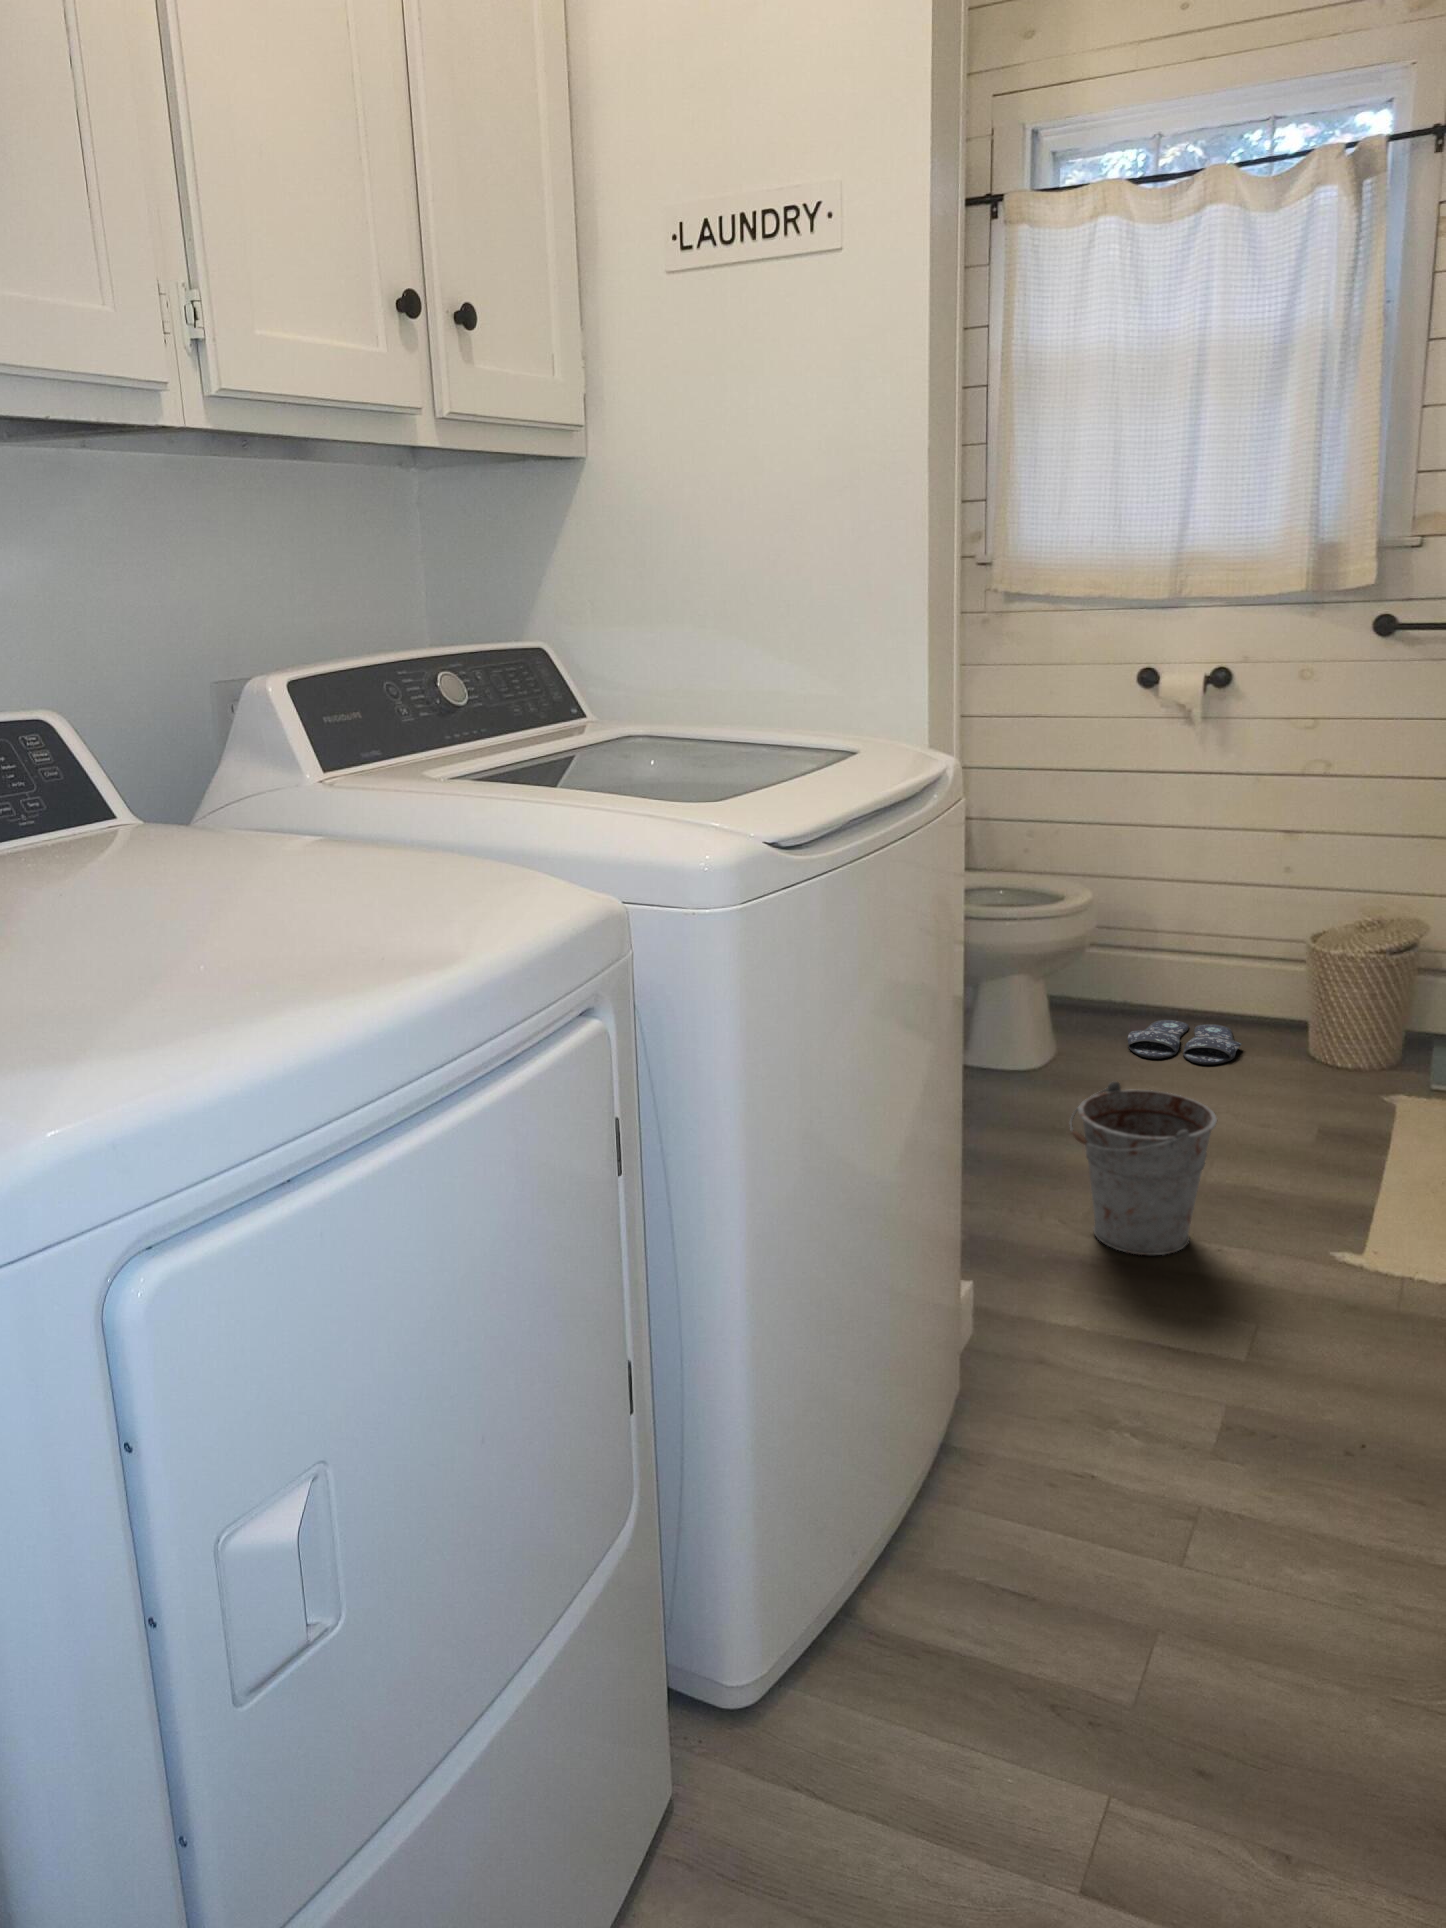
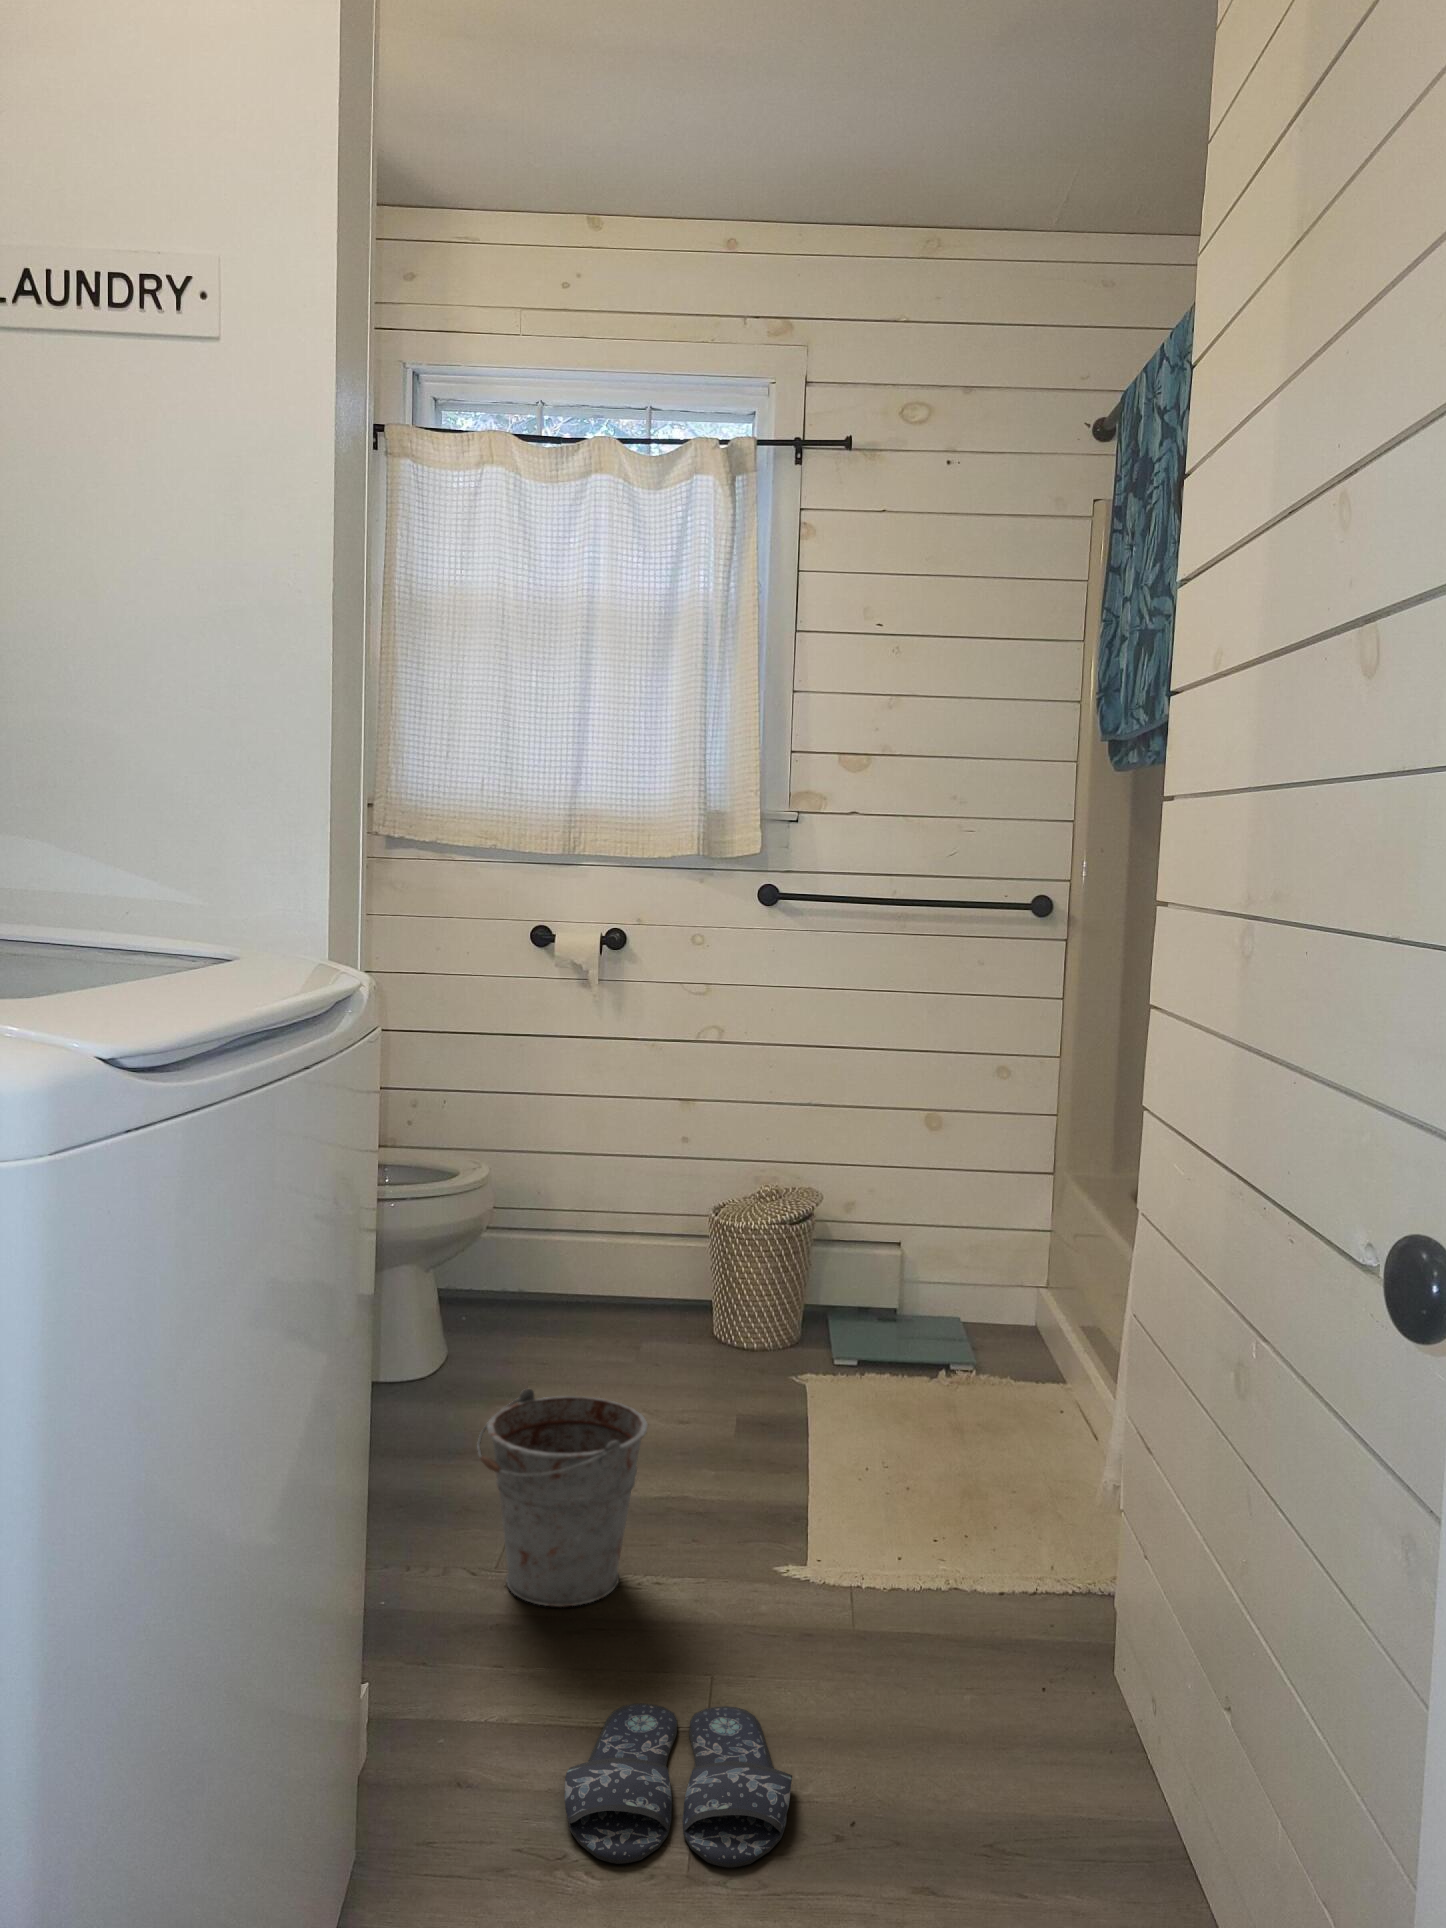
slippers: present [1128,1020,1242,1065] -> present [565,1703,792,1868]

